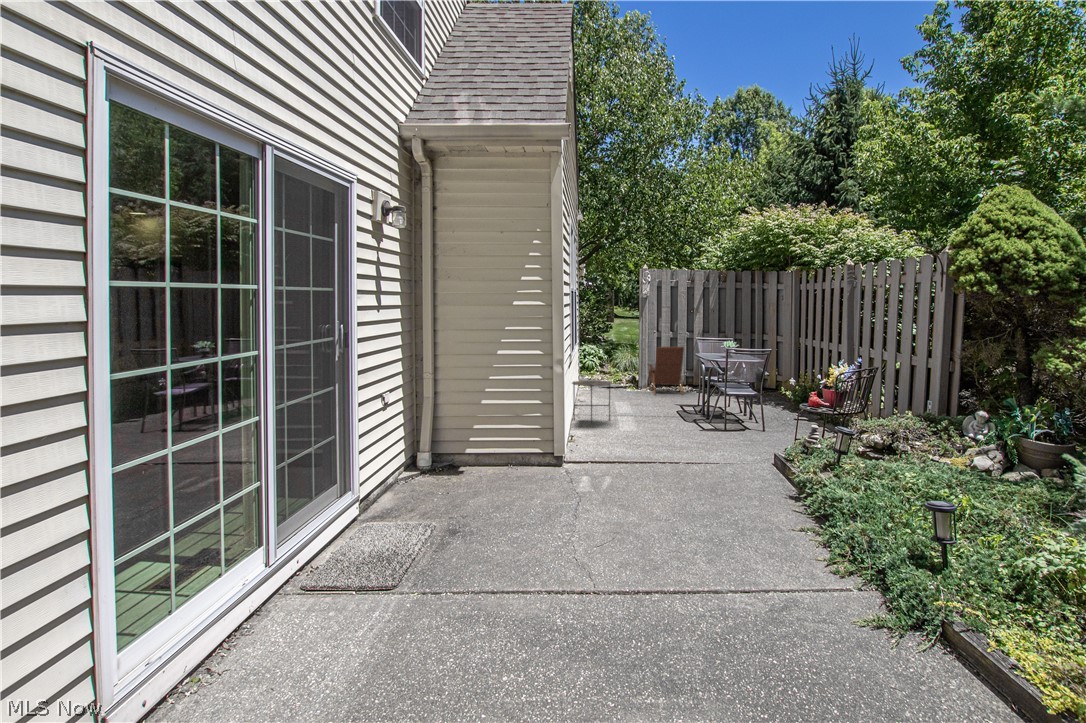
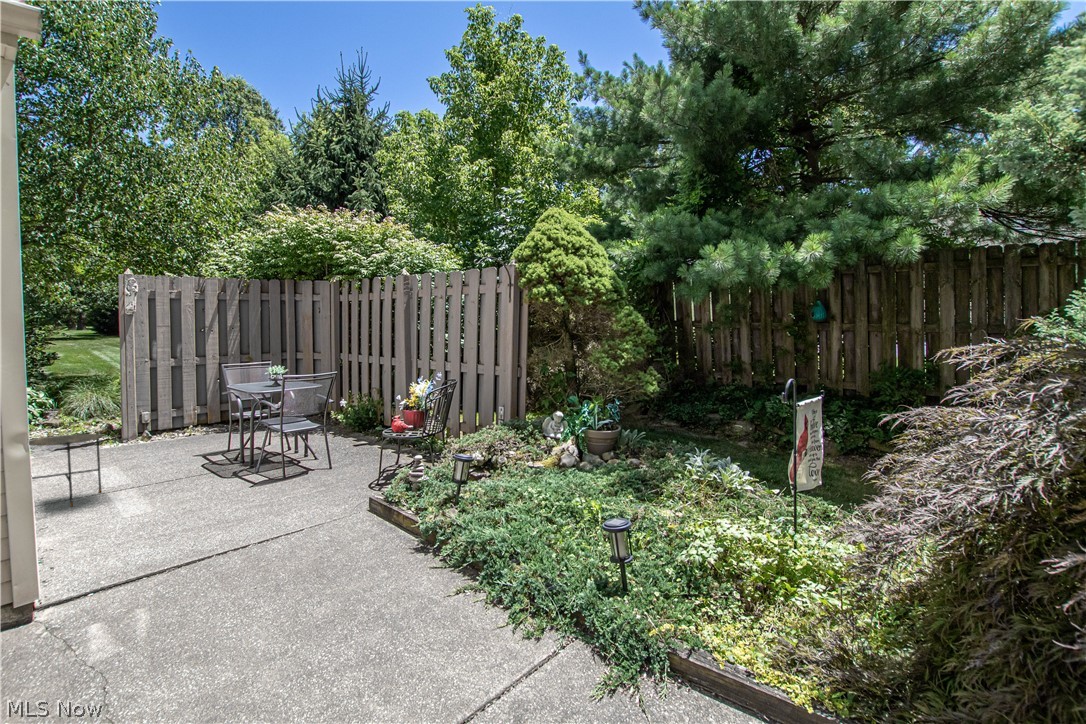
armchair: present [649,347,684,394] -> none [139,378,196,446]

